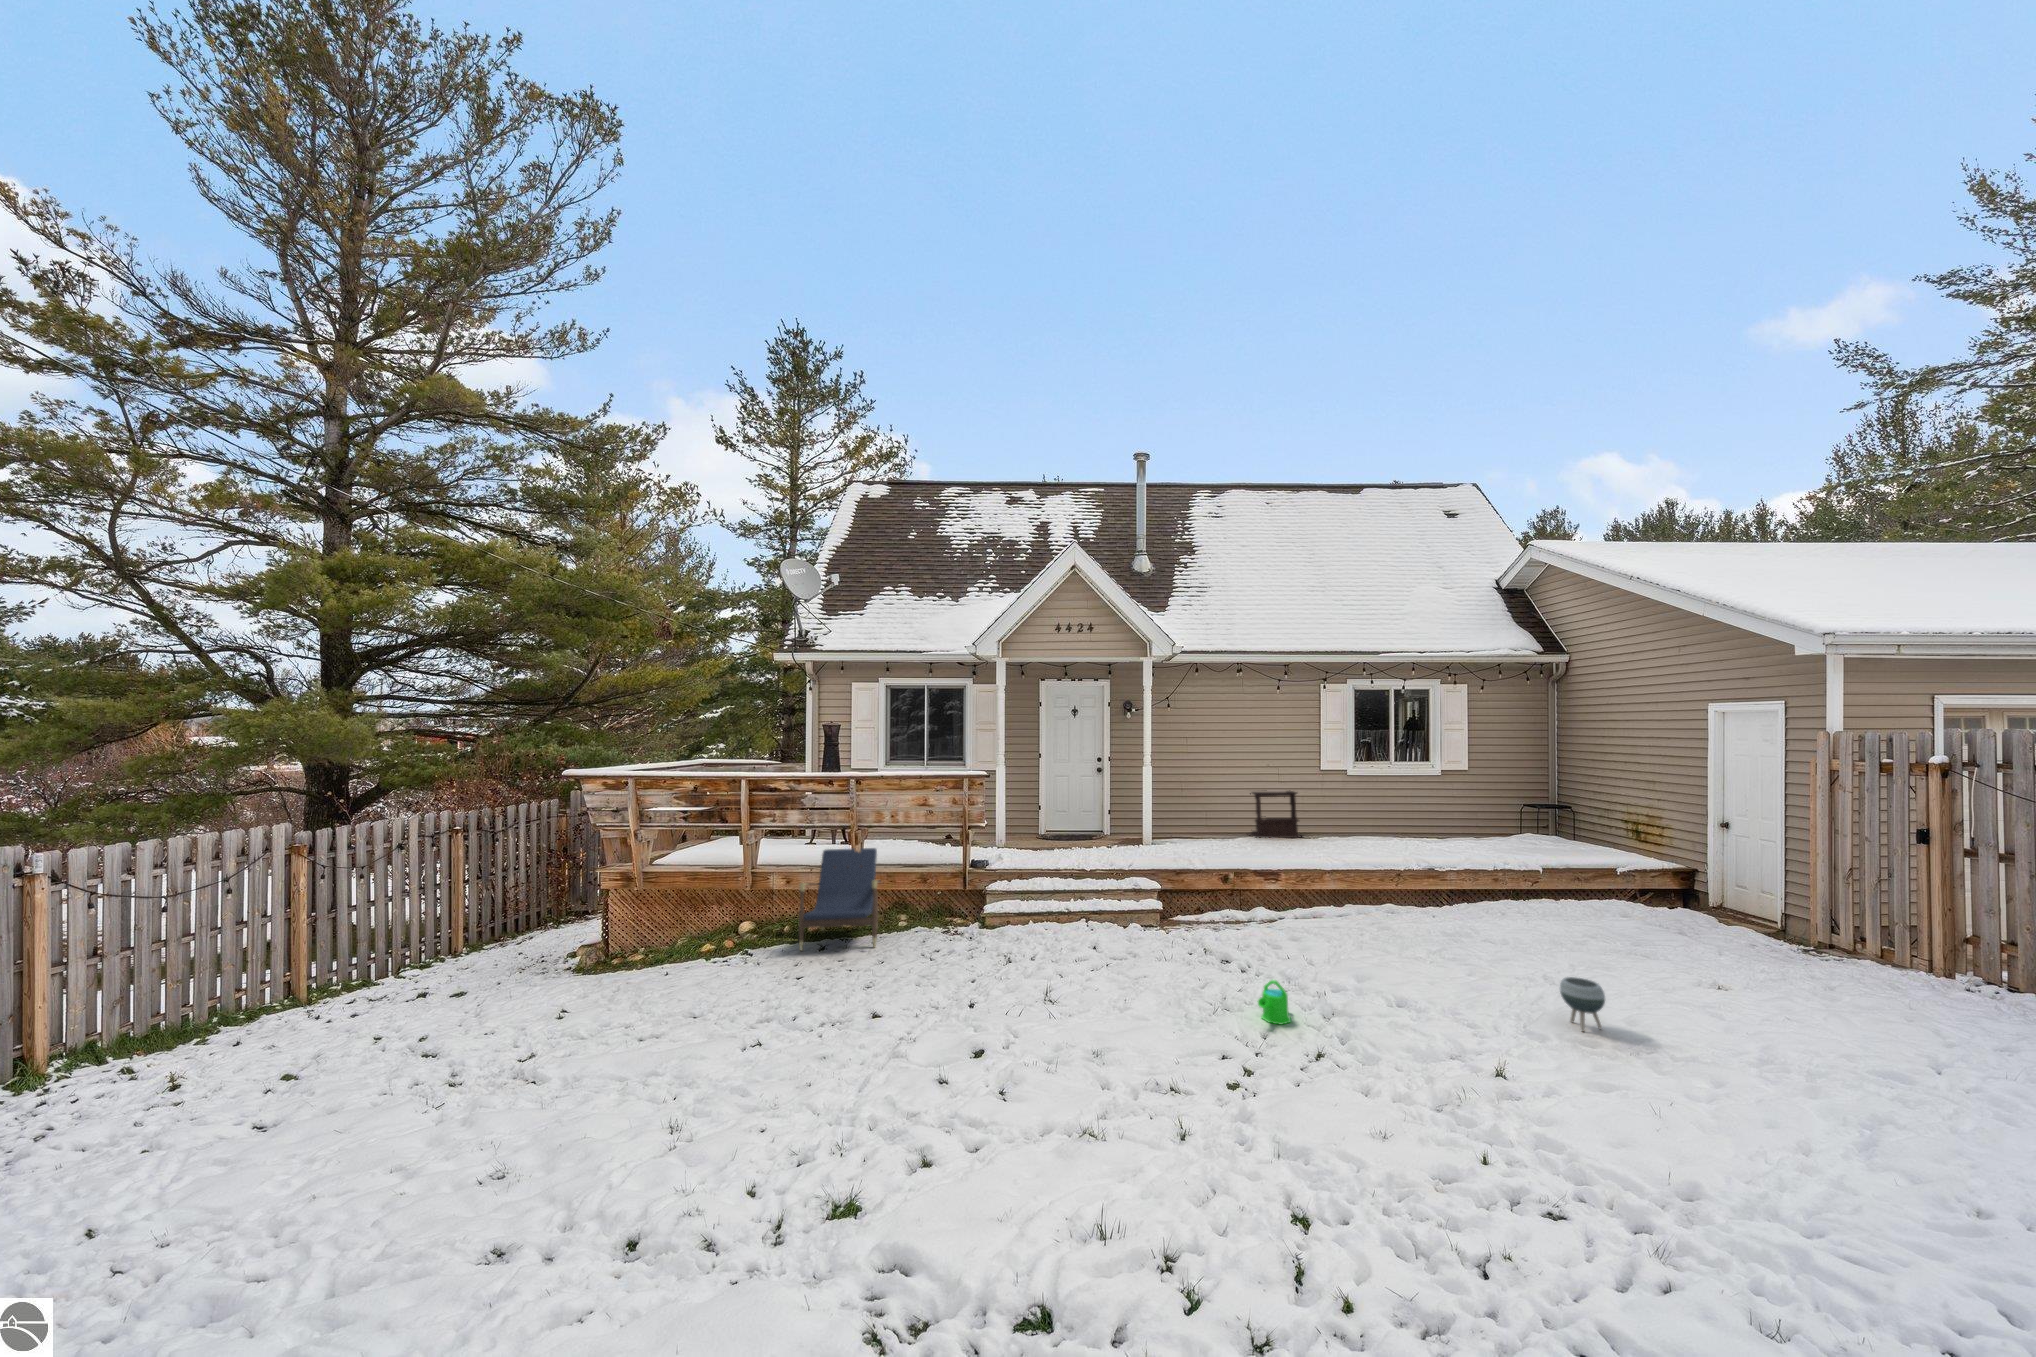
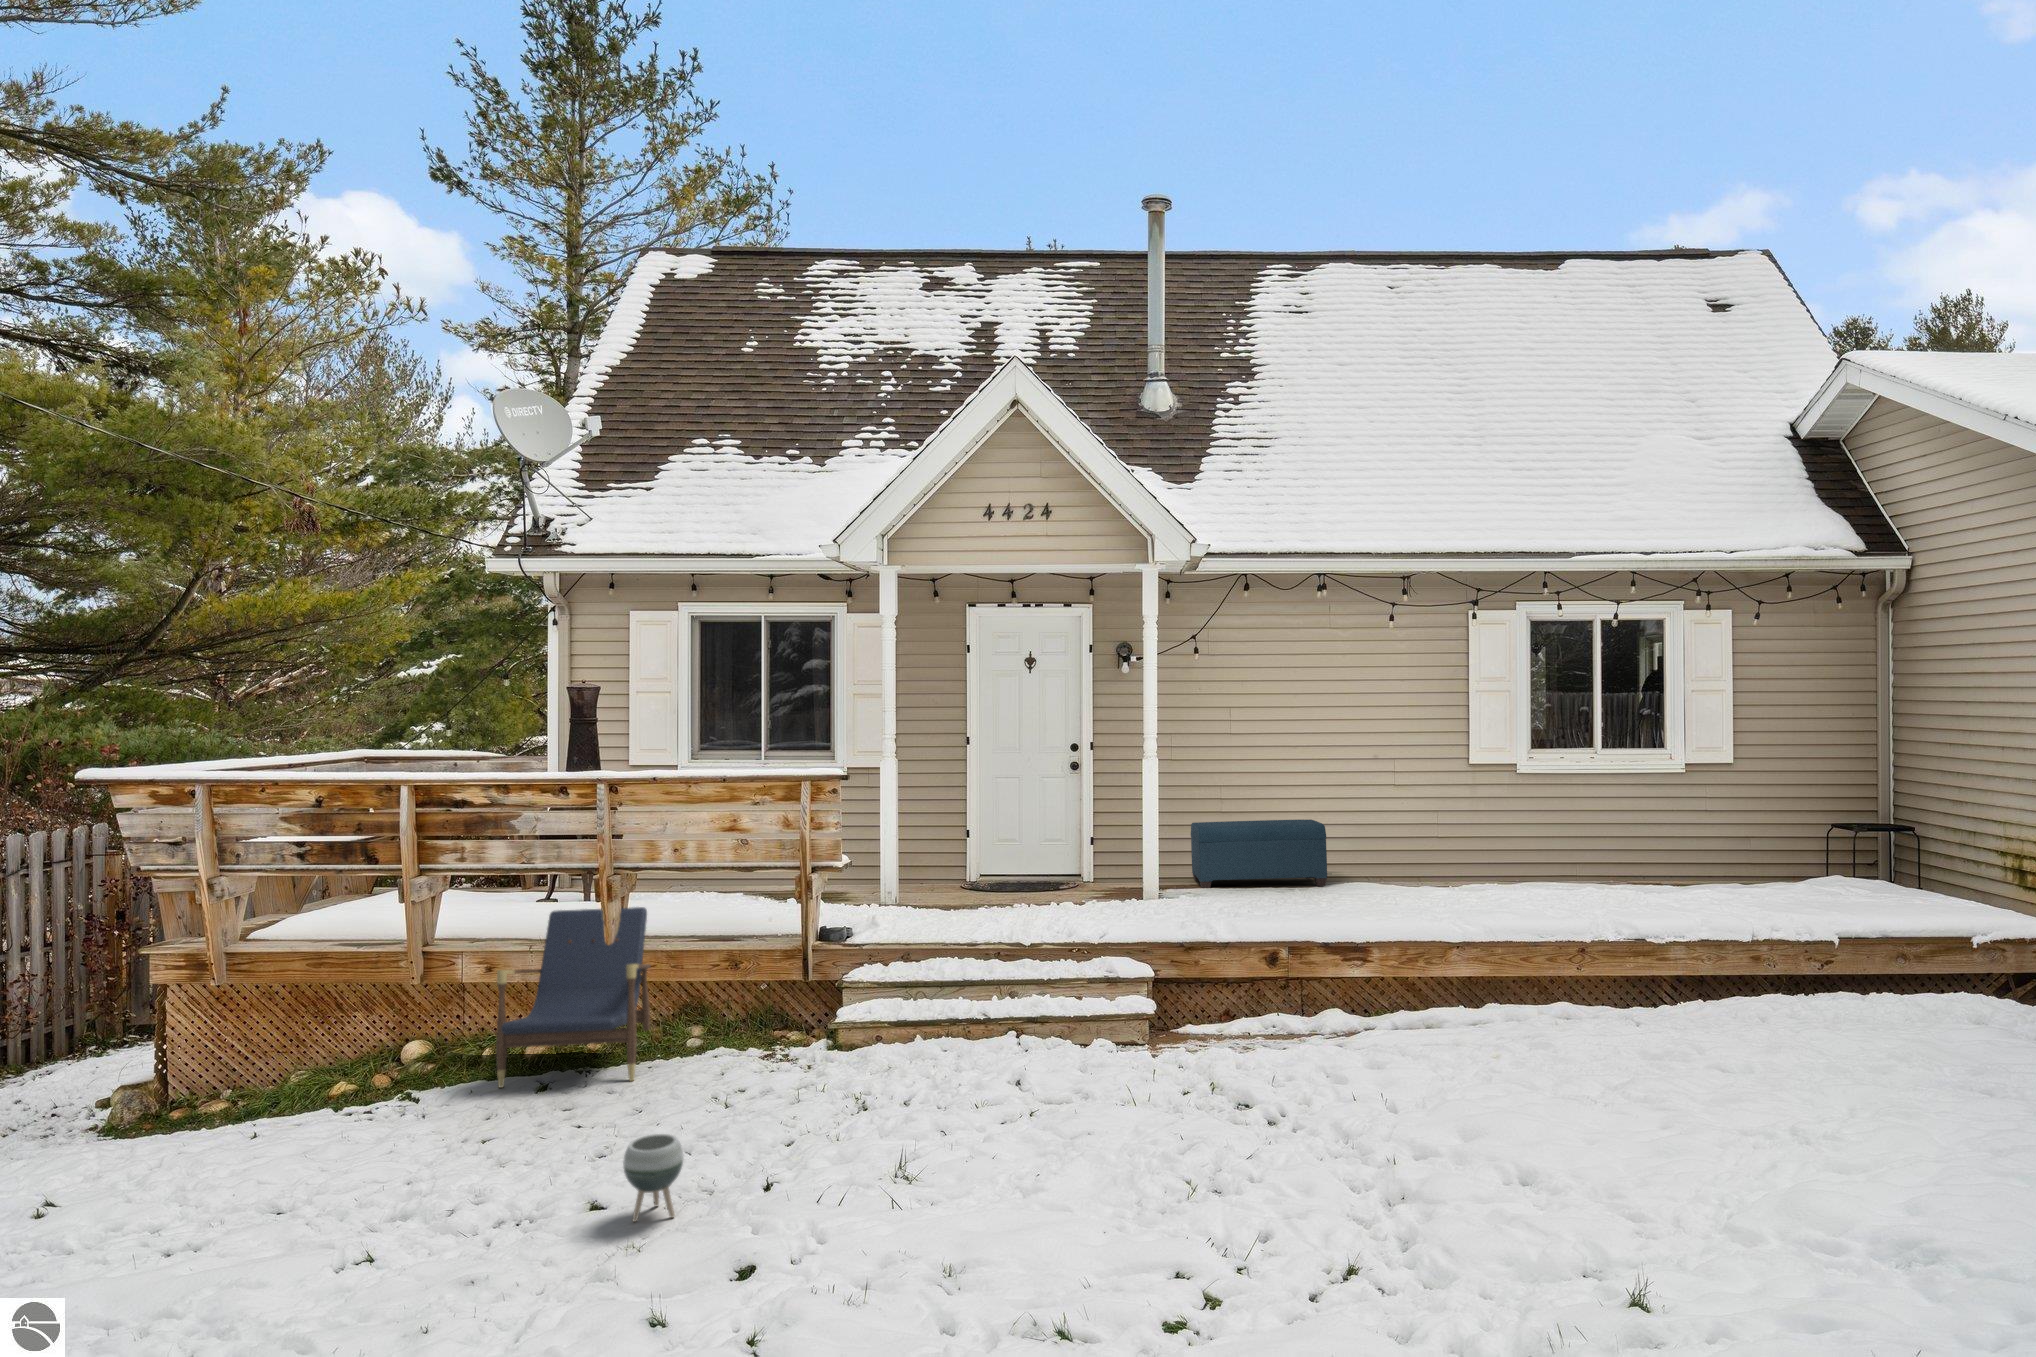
side table: present [1248,790,1301,838] -> none [1333,801,1431,886]
bench: none [1165,800,1245,840] -> present [1191,820,1327,888]
planter: present [1560,977,1605,1031] -> present [623,1134,684,1222]
watering can: present [1258,980,1291,1024] -> none [1250,1135,1312,1212]

